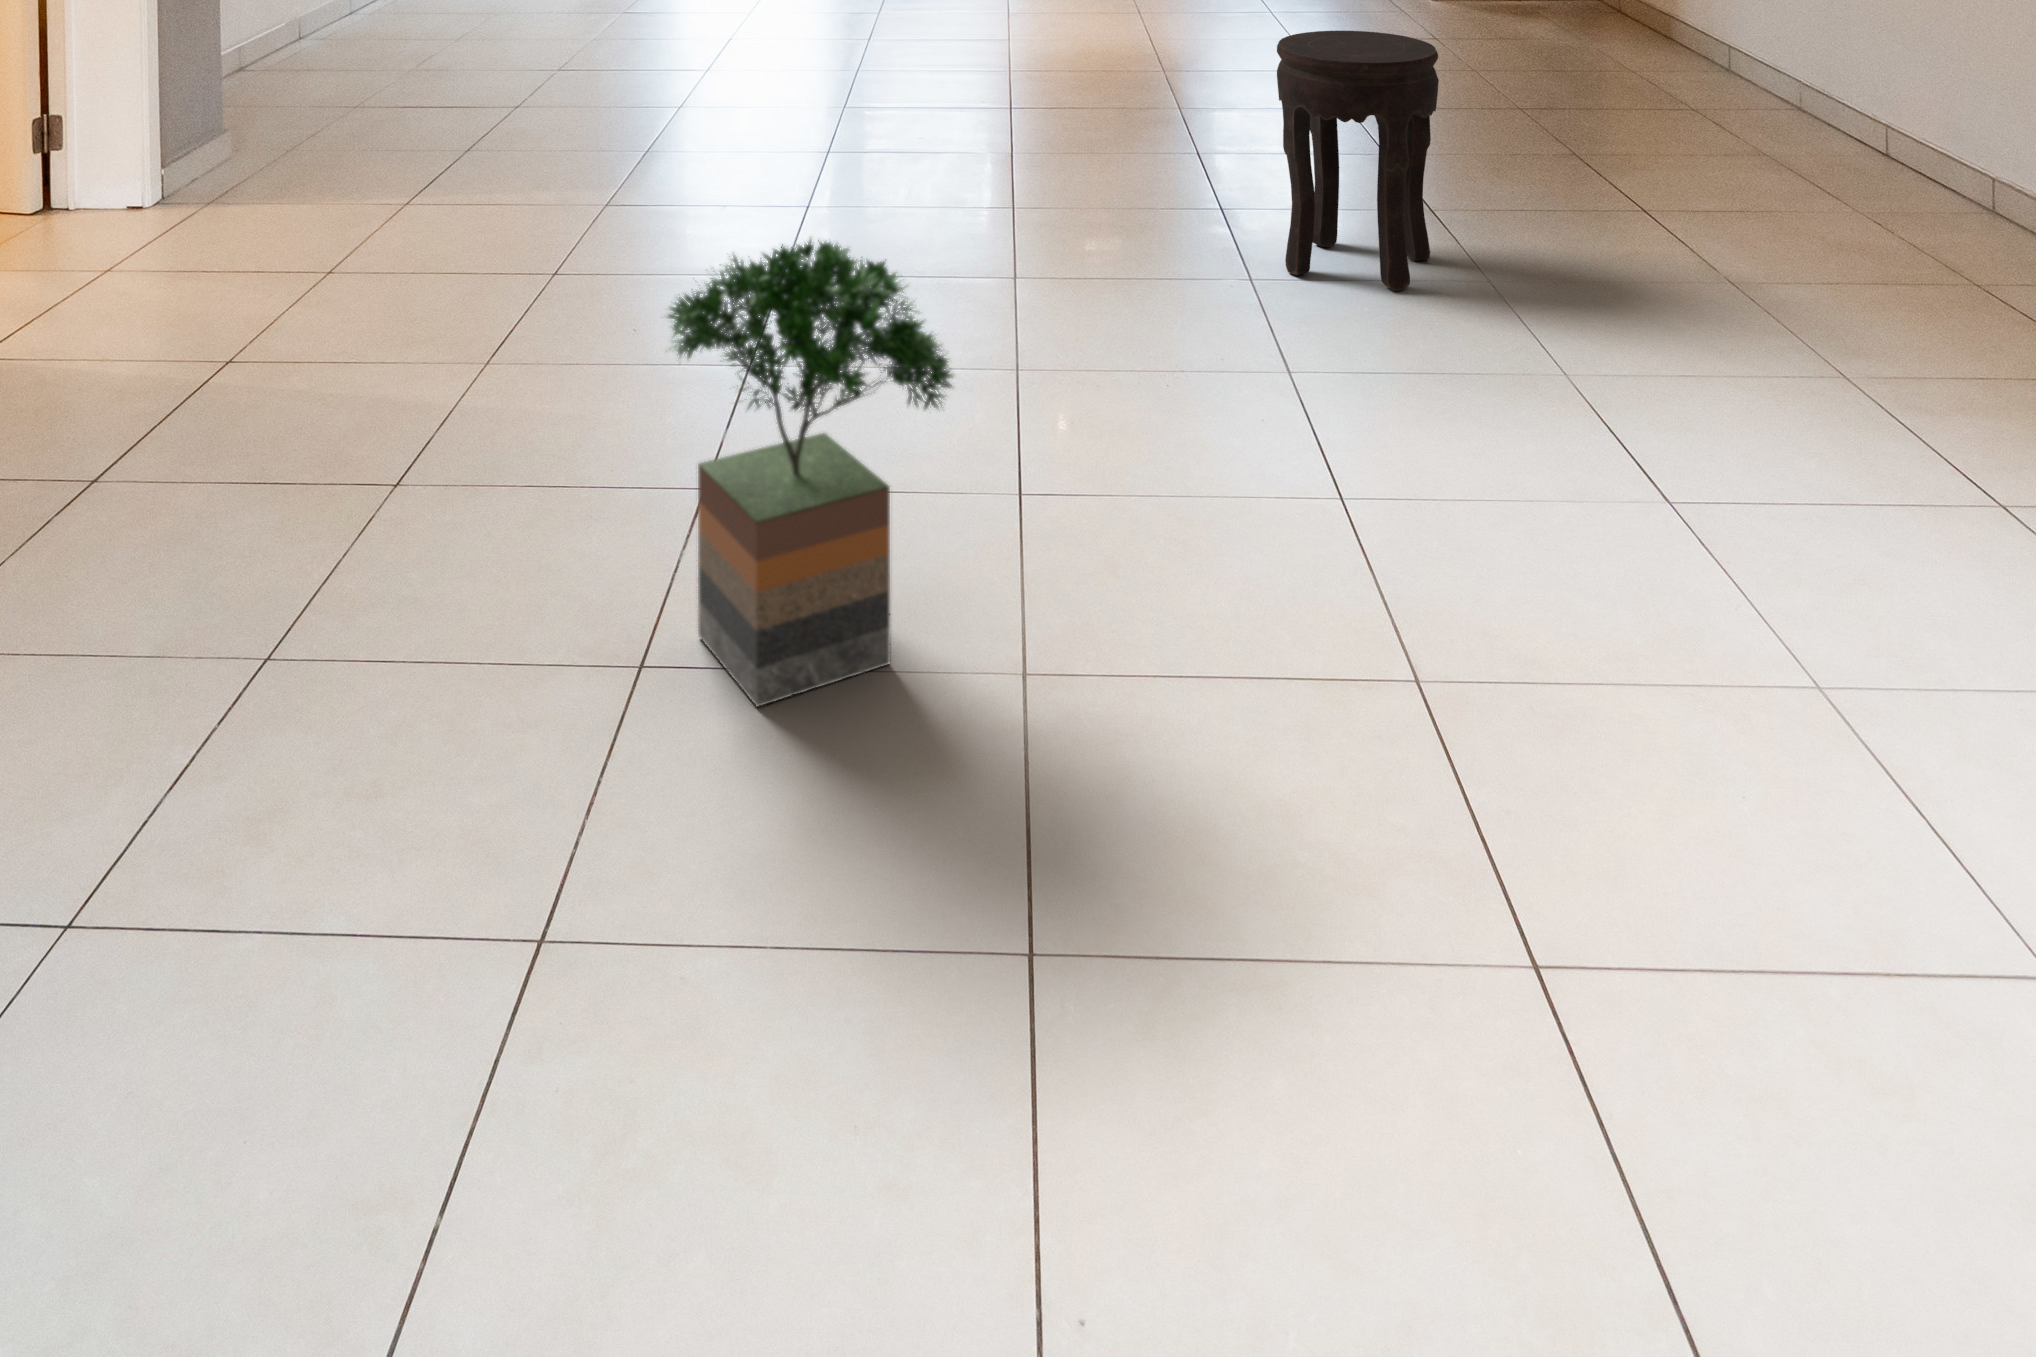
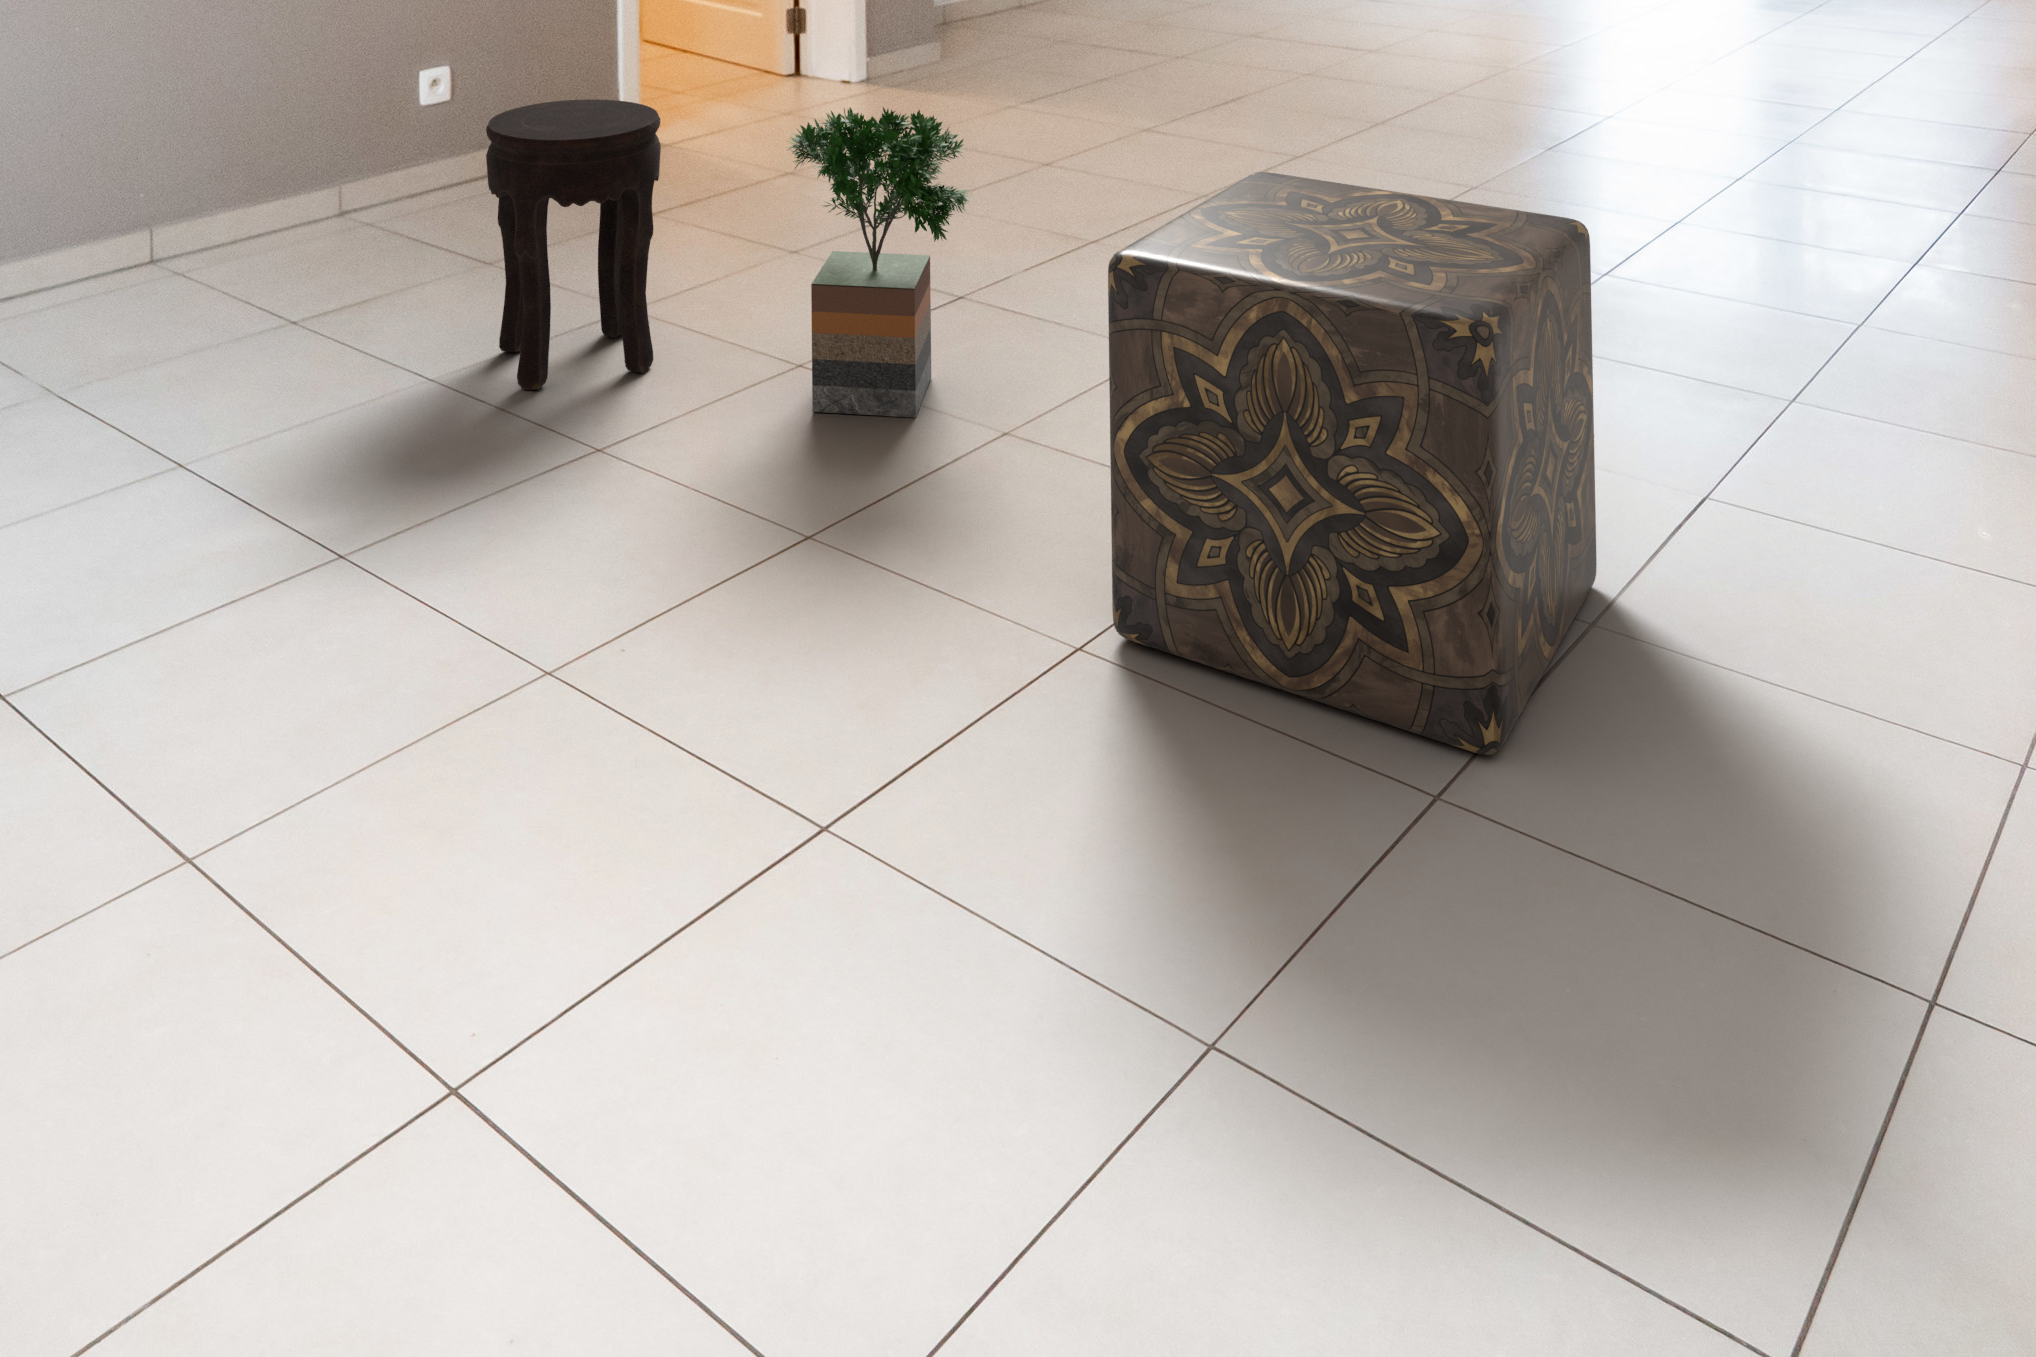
side table: present [1277,31,1439,291] -> present [486,99,661,390]
ottoman: none [1362,222,1982,869] -> present [1108,172,1597,755]

